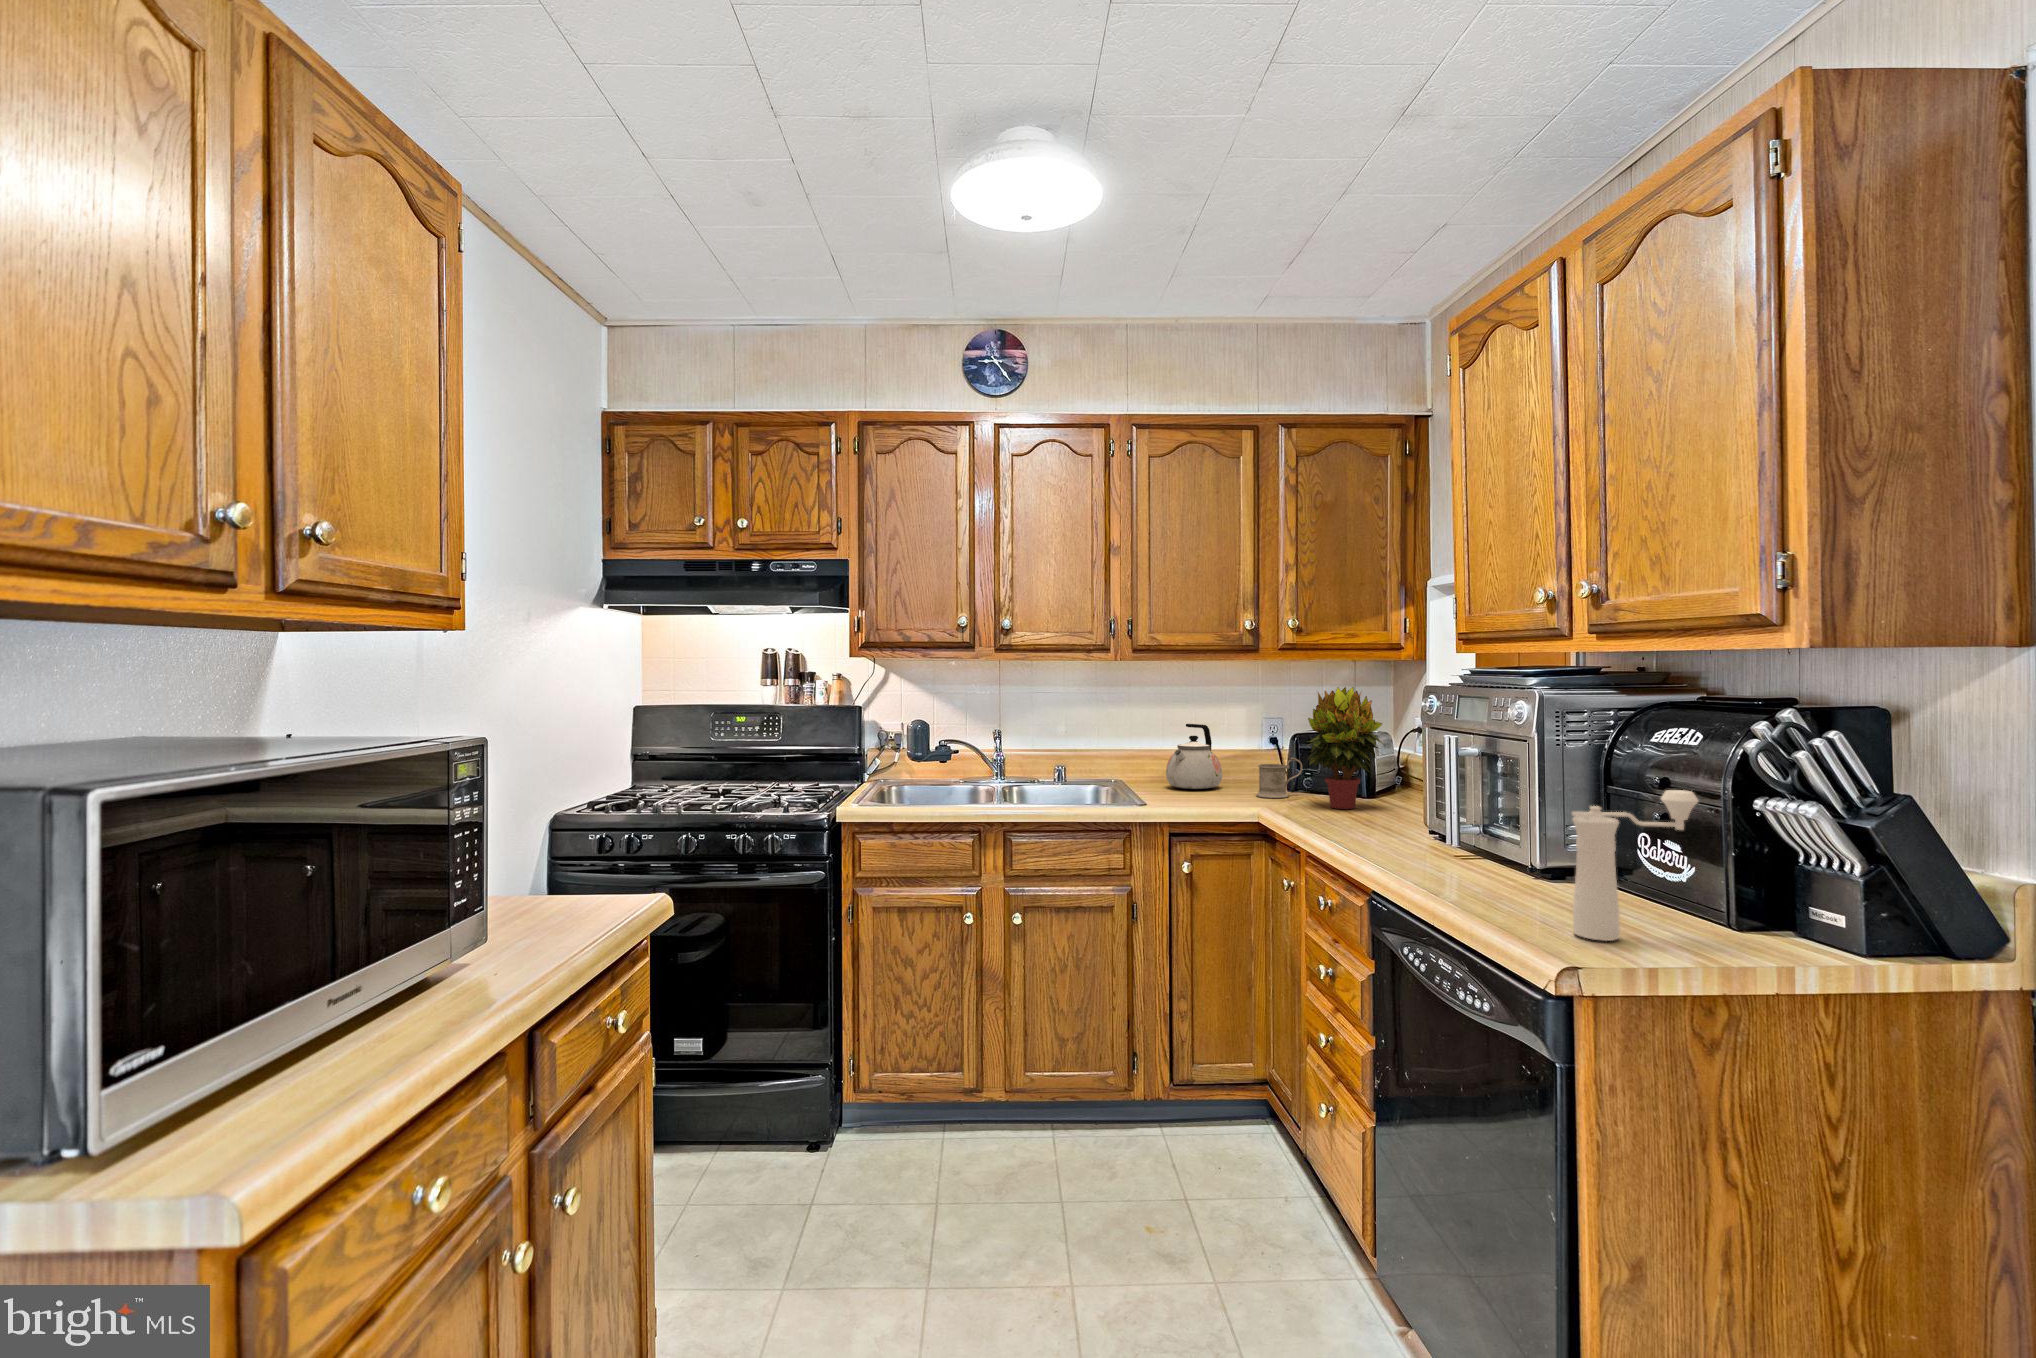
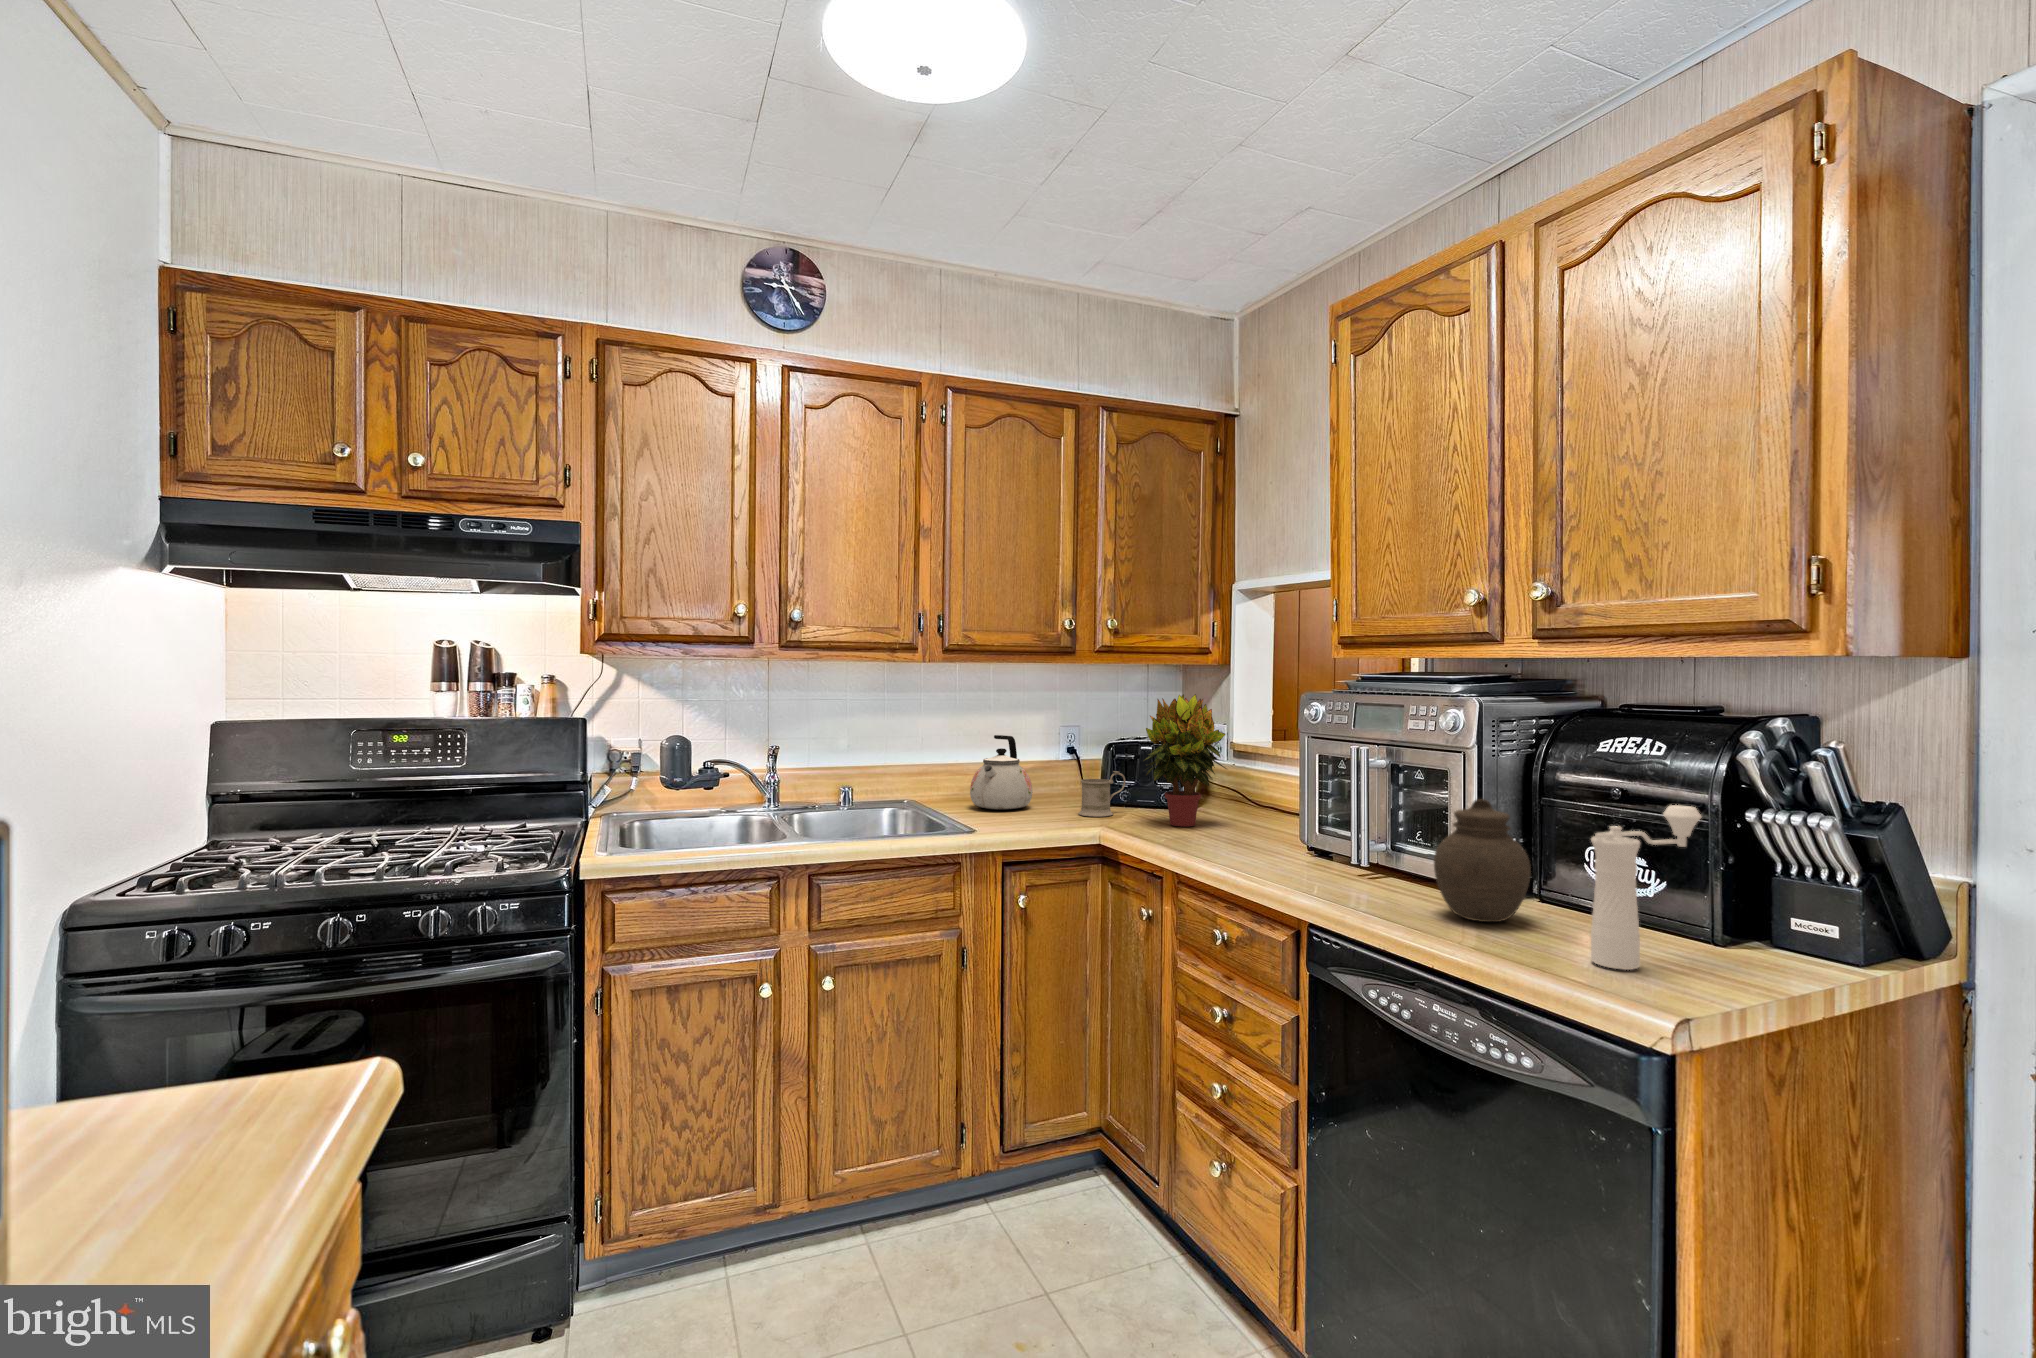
jar: none [1476,782,1569,897] -> present [1434,799,1531,922]

